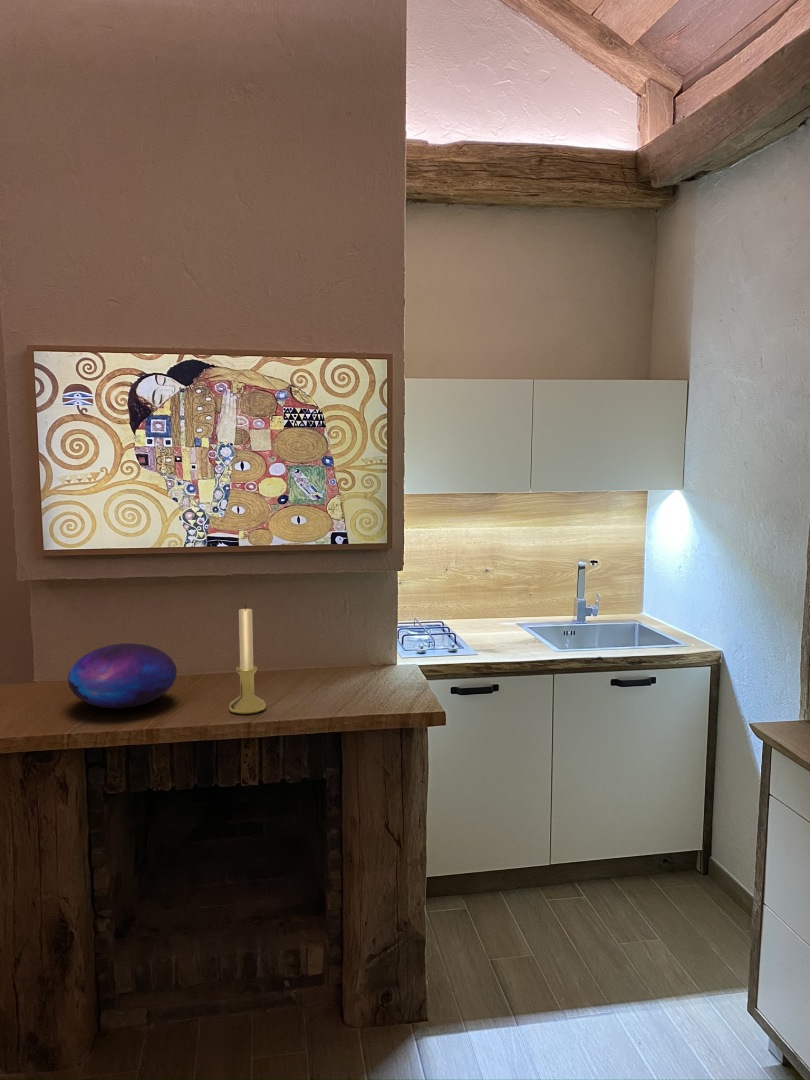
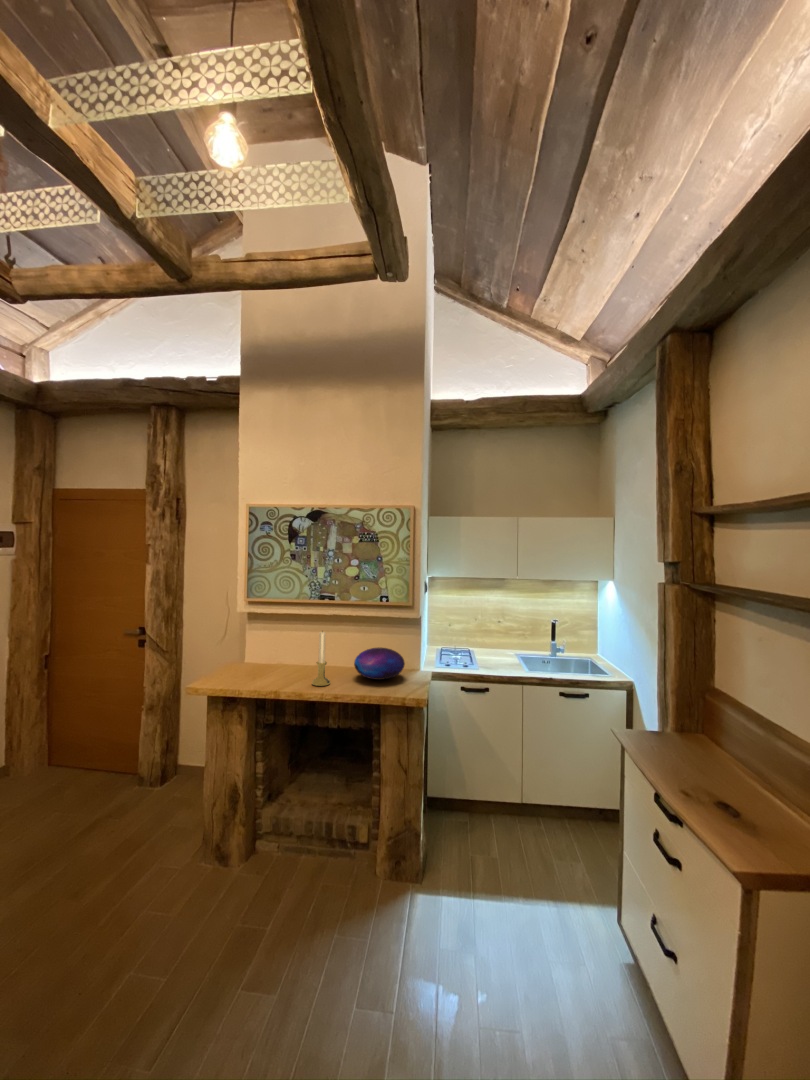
decorative orb: present [68,643,177,708] -> present [354,647,405,680]

